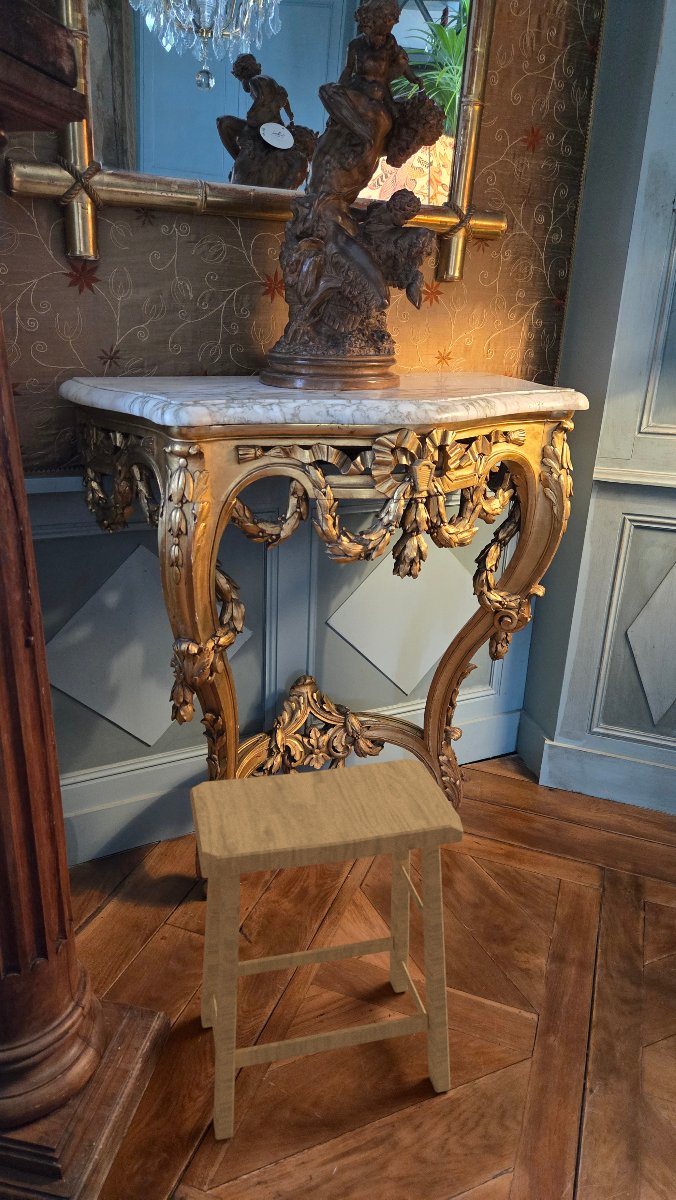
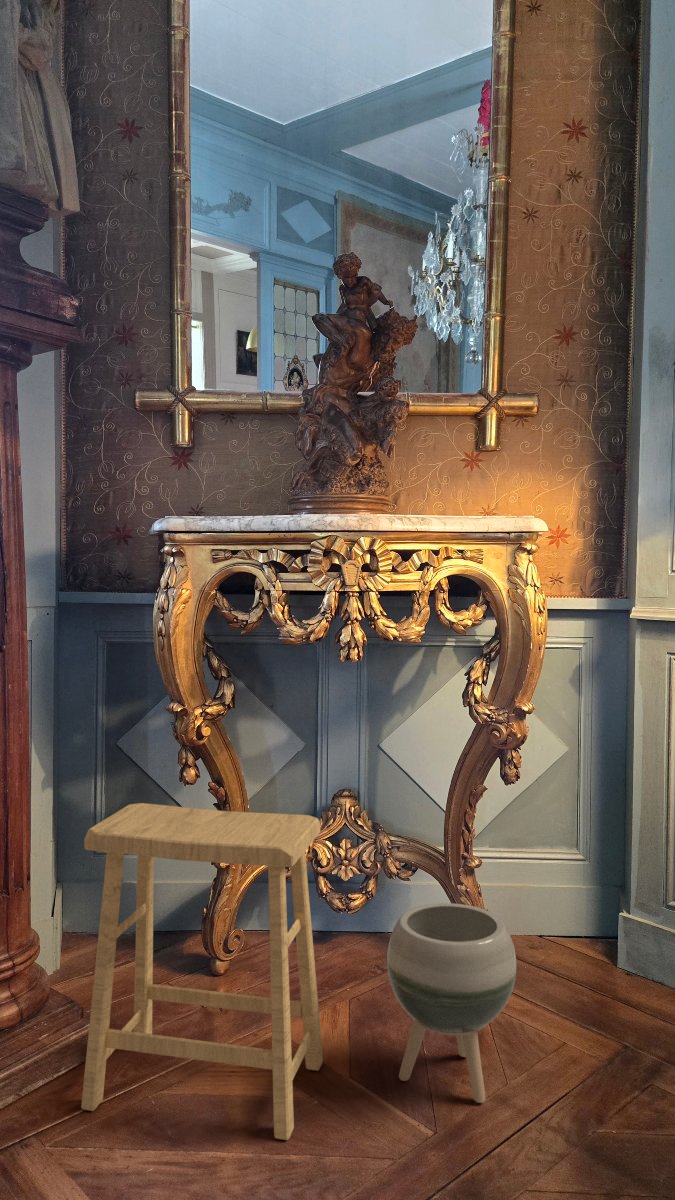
planter: none [467,799,597,976] -> present [387,903,516,1103]

